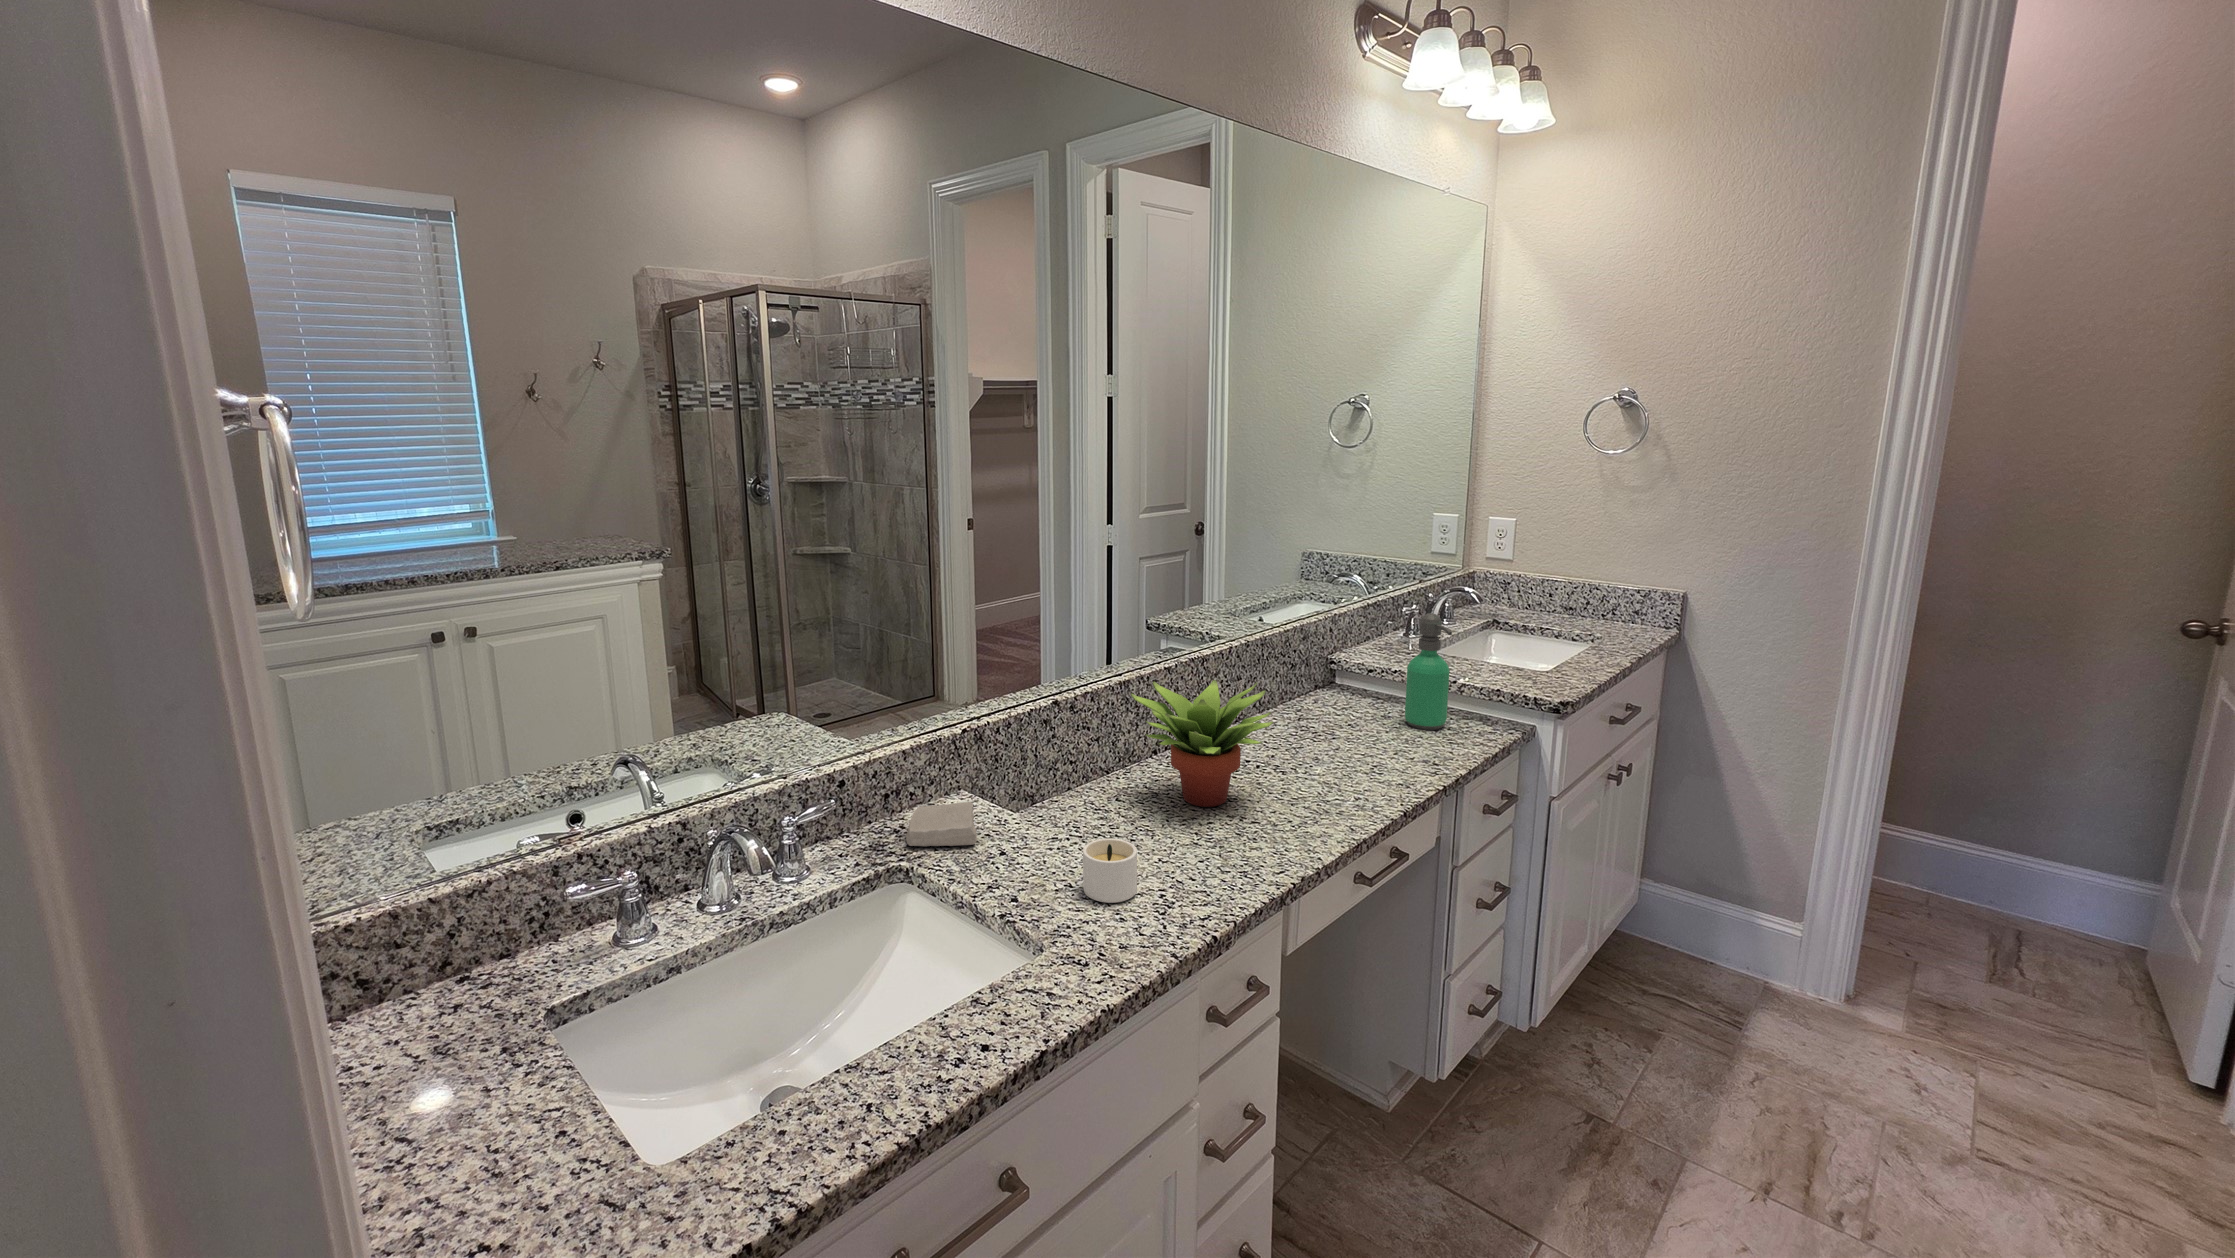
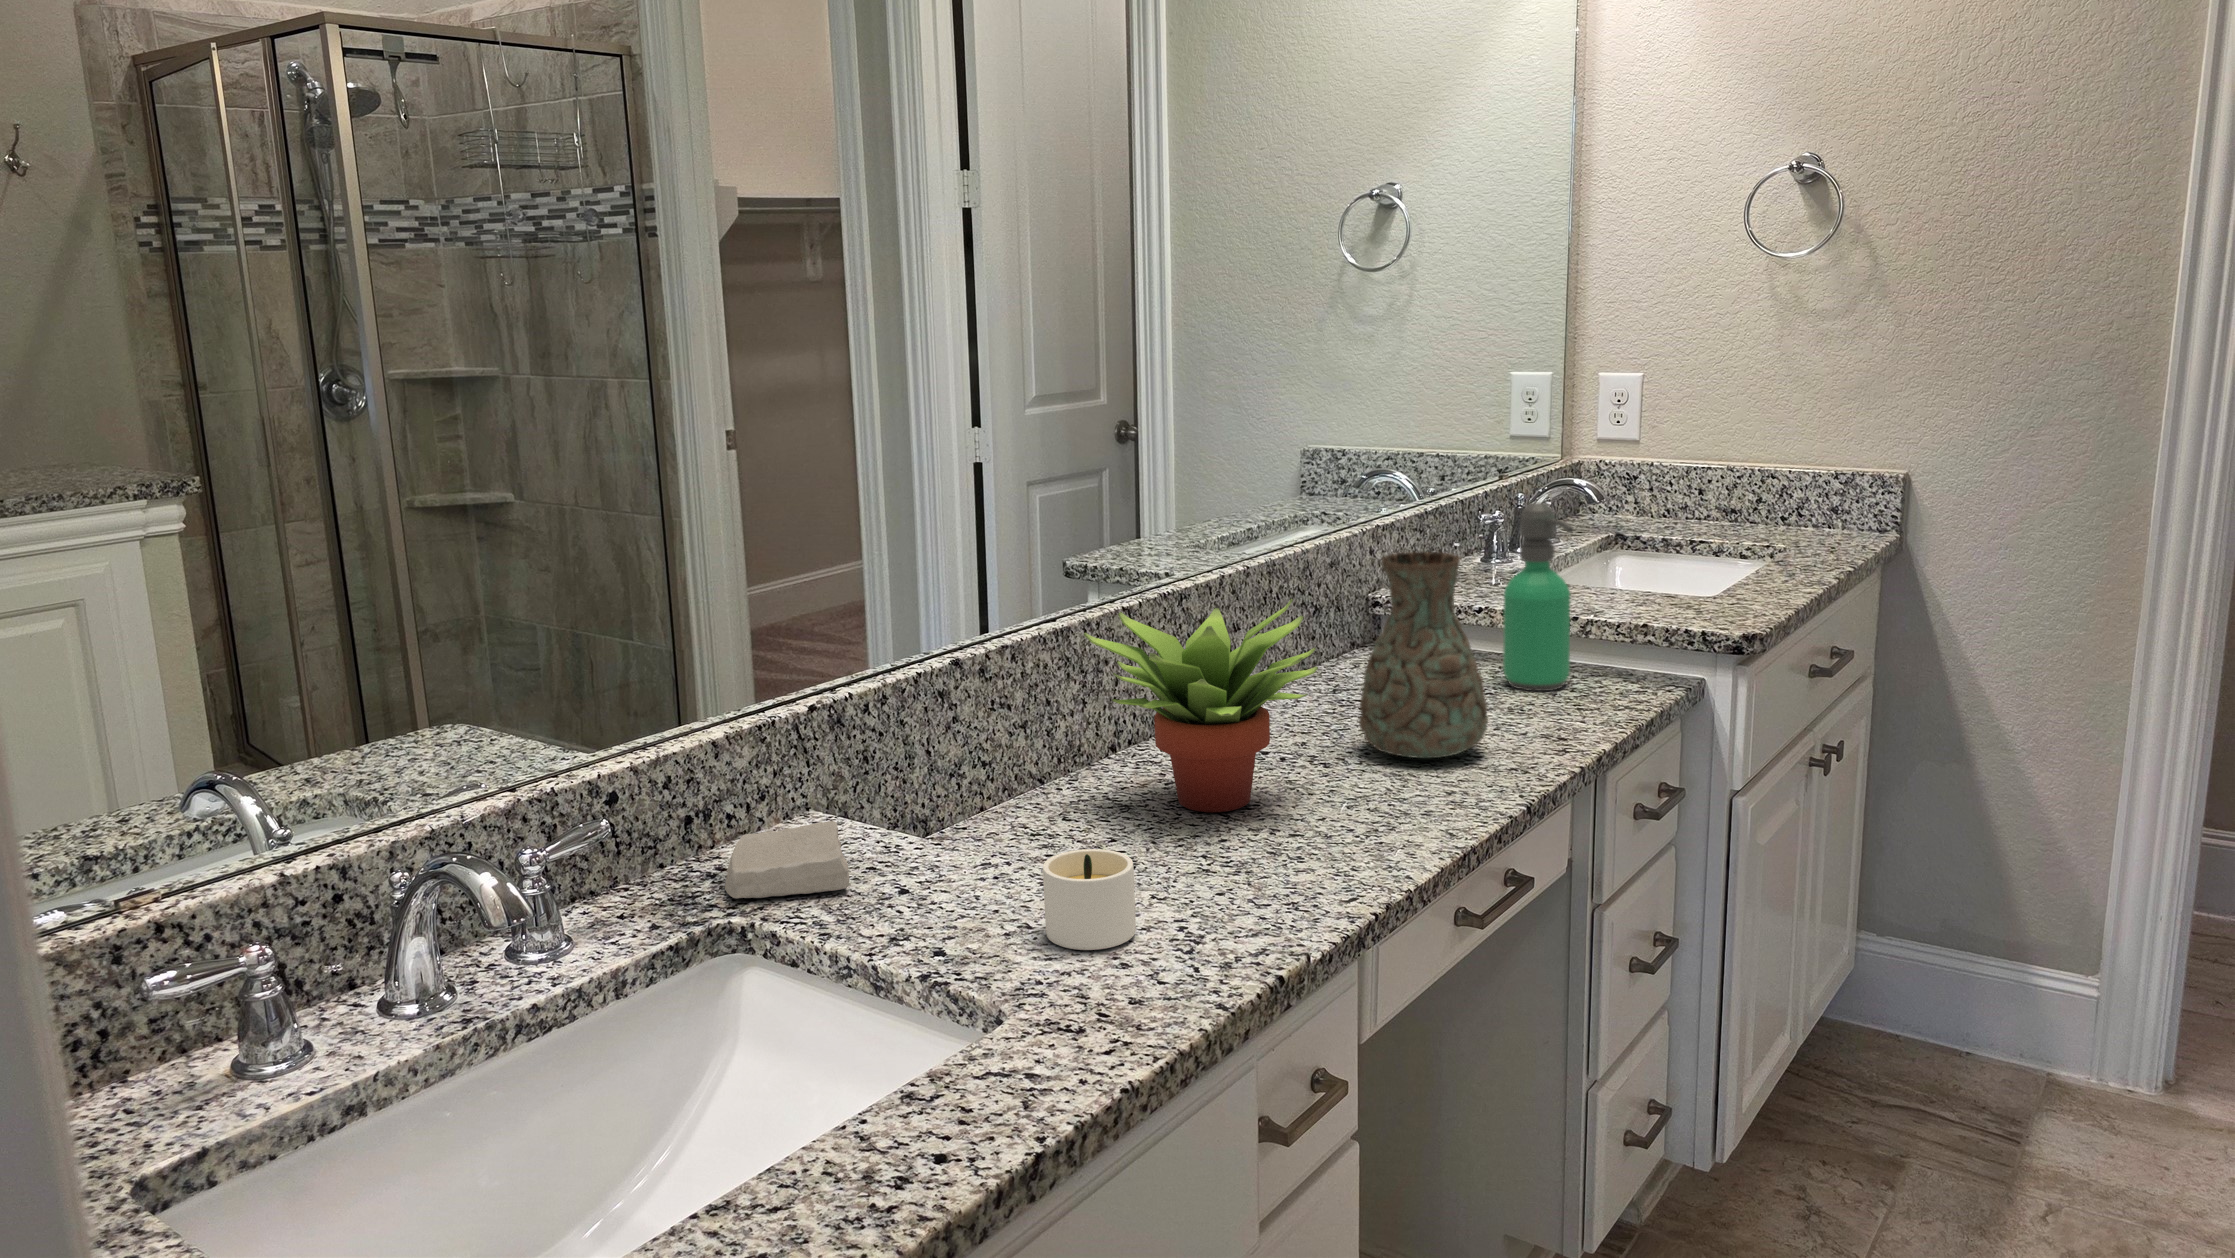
decorative vase: none [1303,649,1383,777] -> present [1359,552,1488,758]

